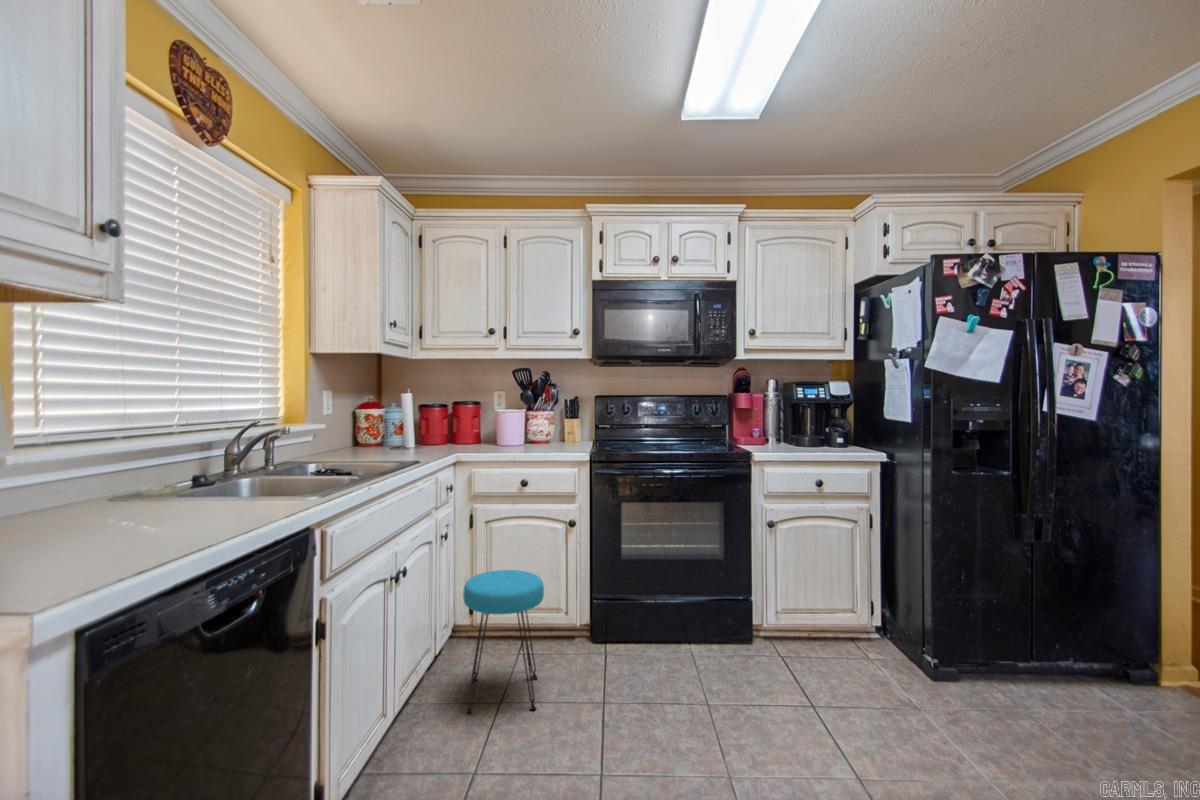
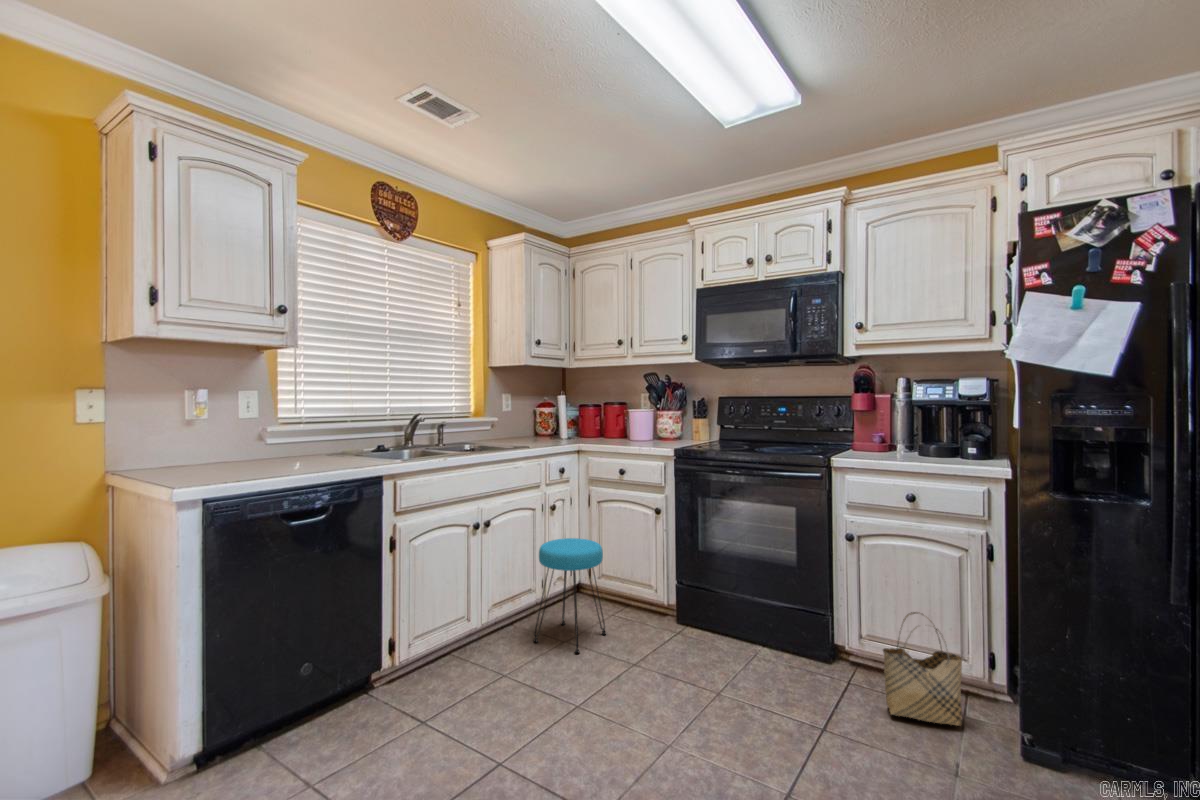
woven basket: none [826,581,882,674] -> present [883,612,962,726]

